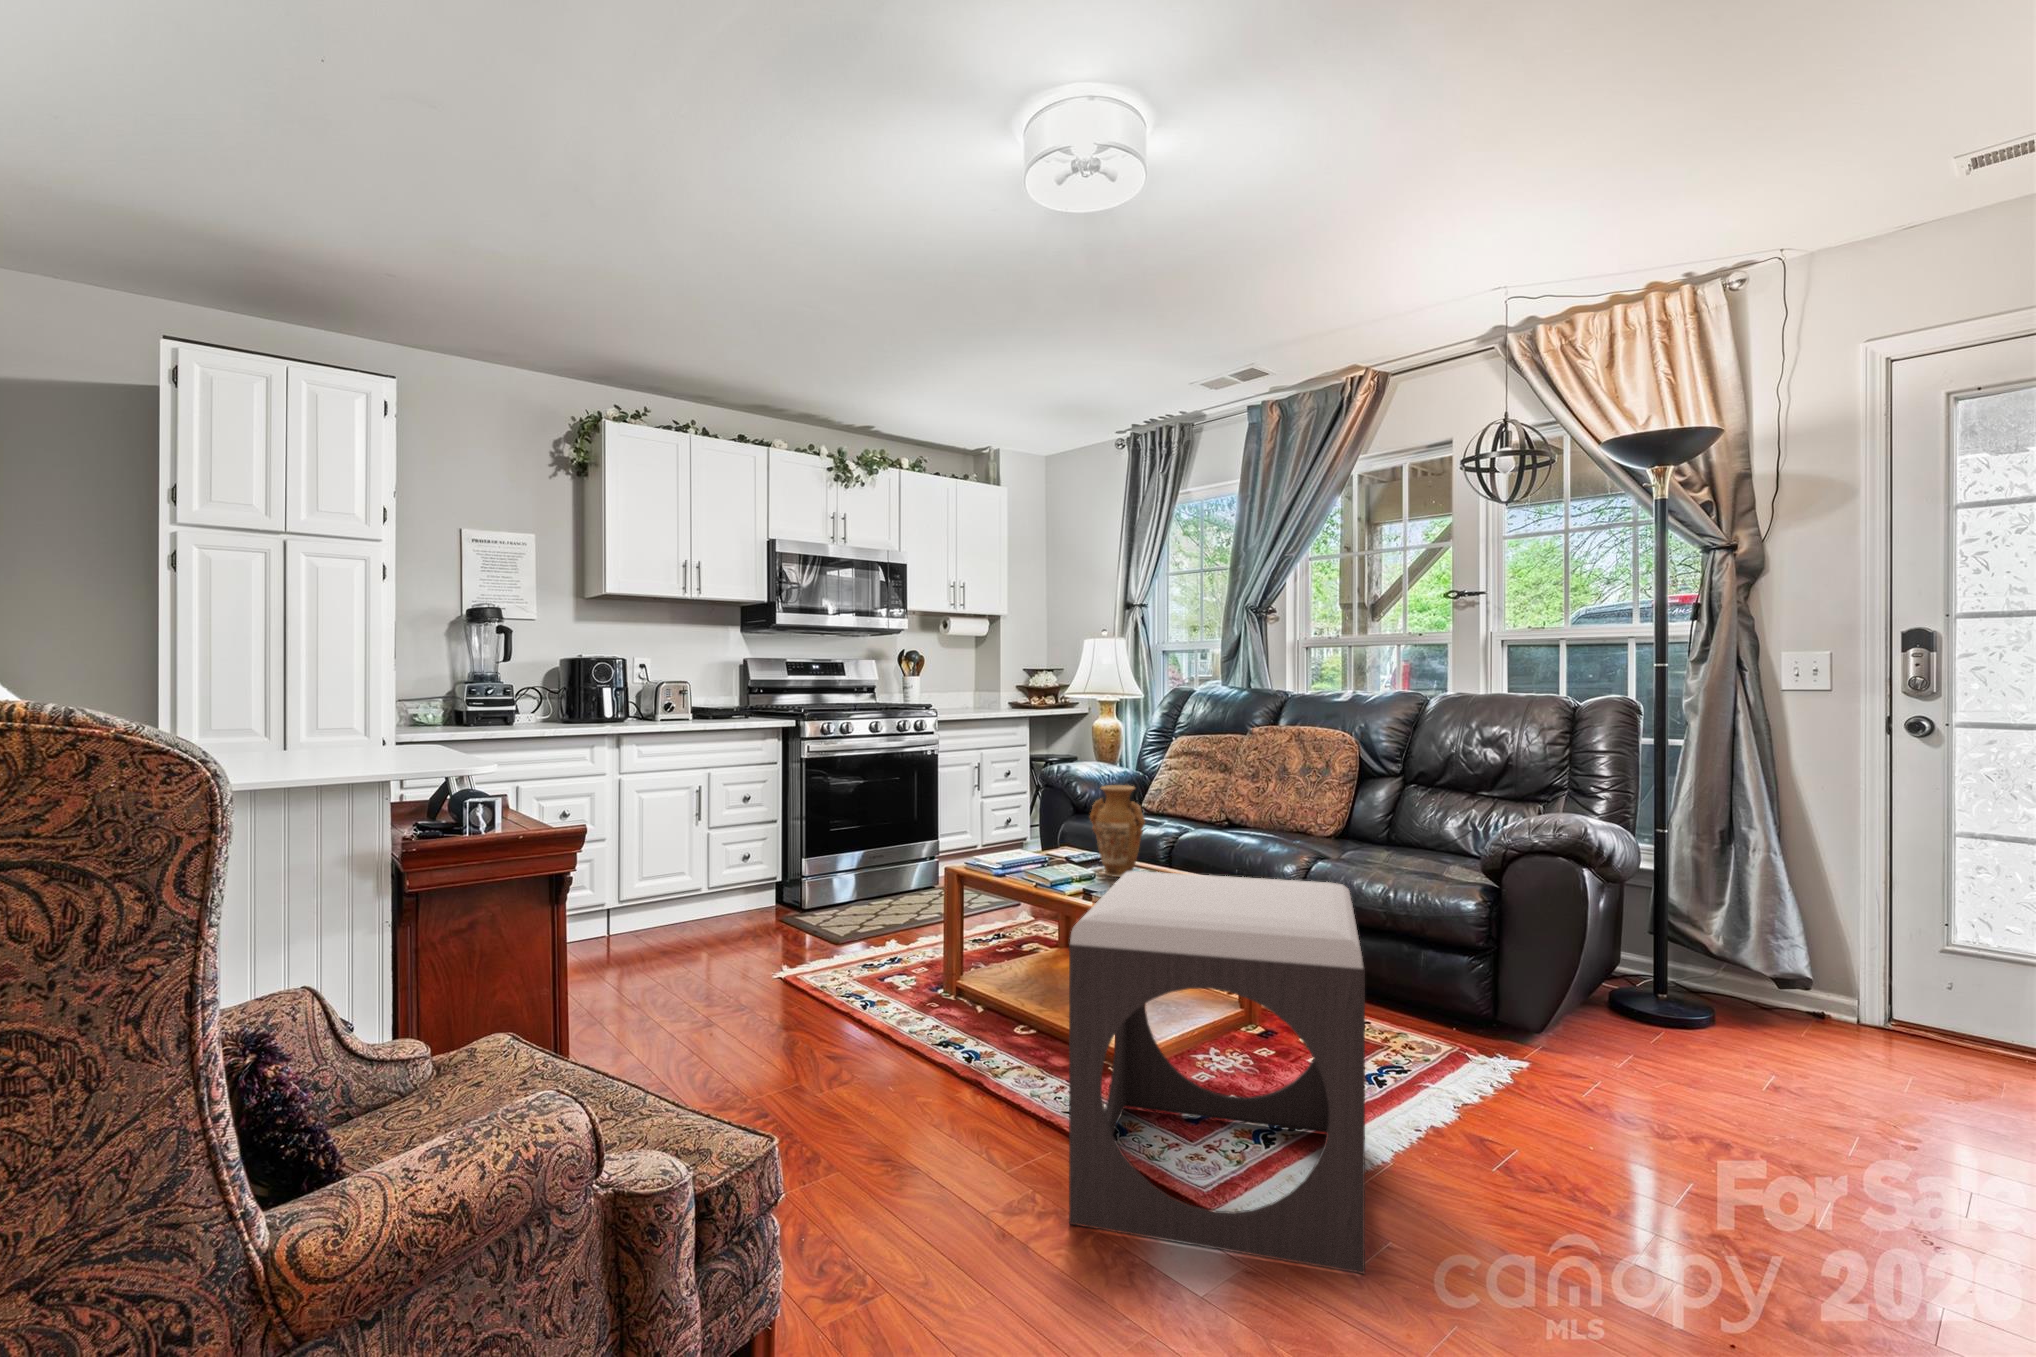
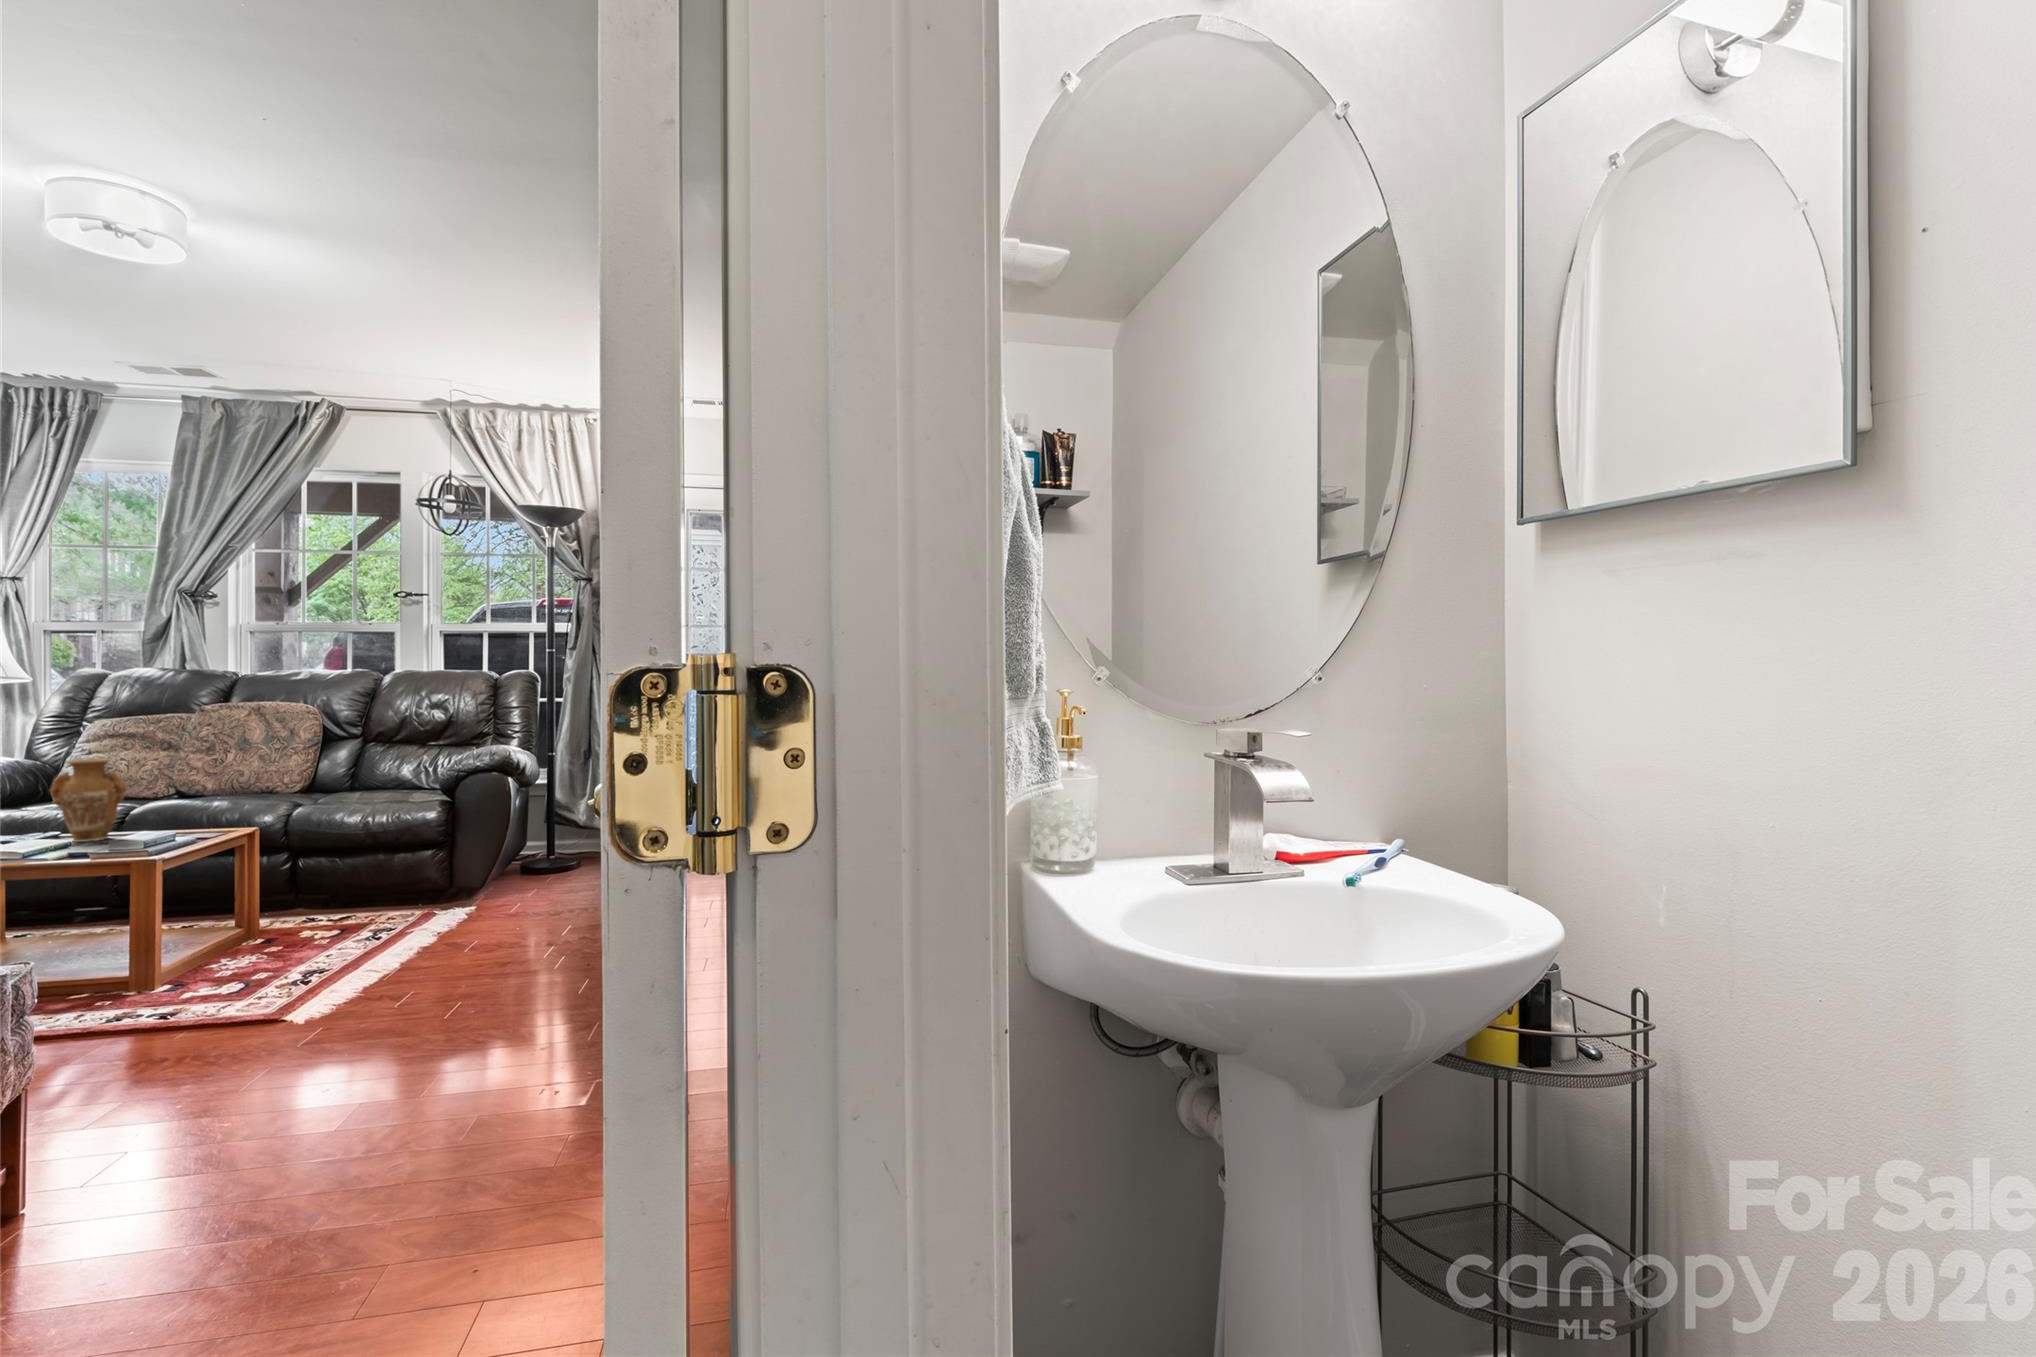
footstool: present [1069,871,1365,1274] -> none [147,800,396,1064]

